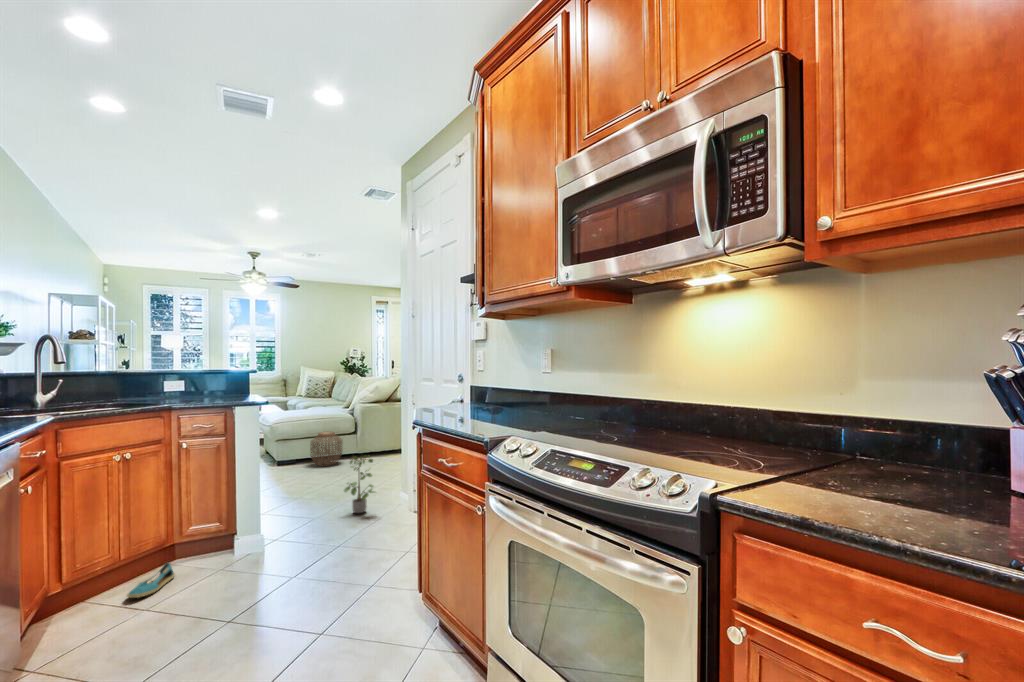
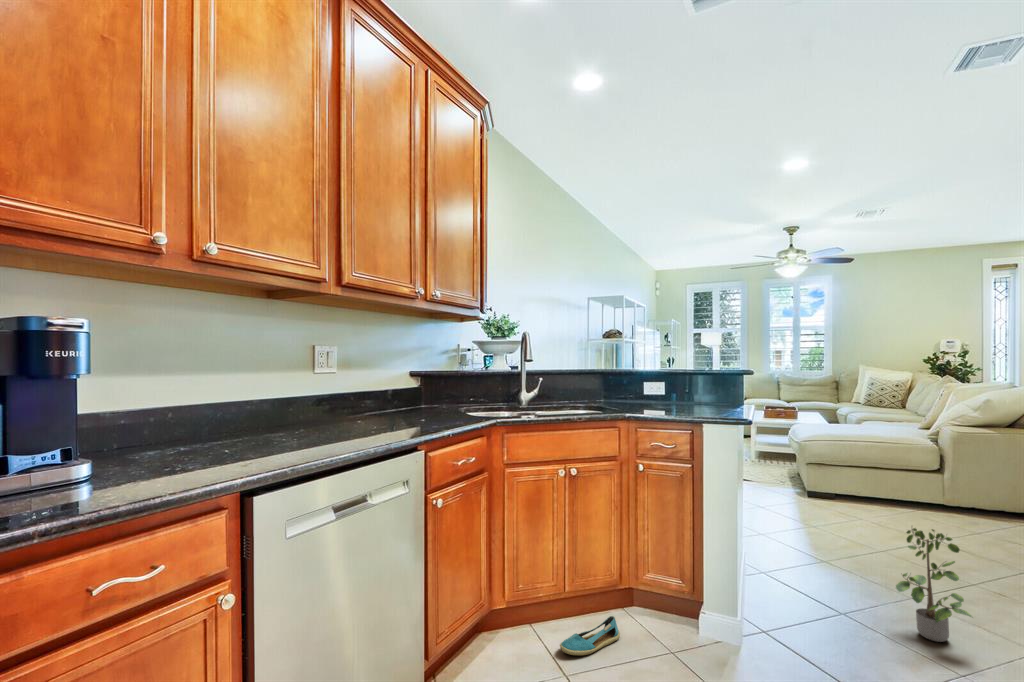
woven basket: present [310,432,342,466] -> none [858,463,916,517]

